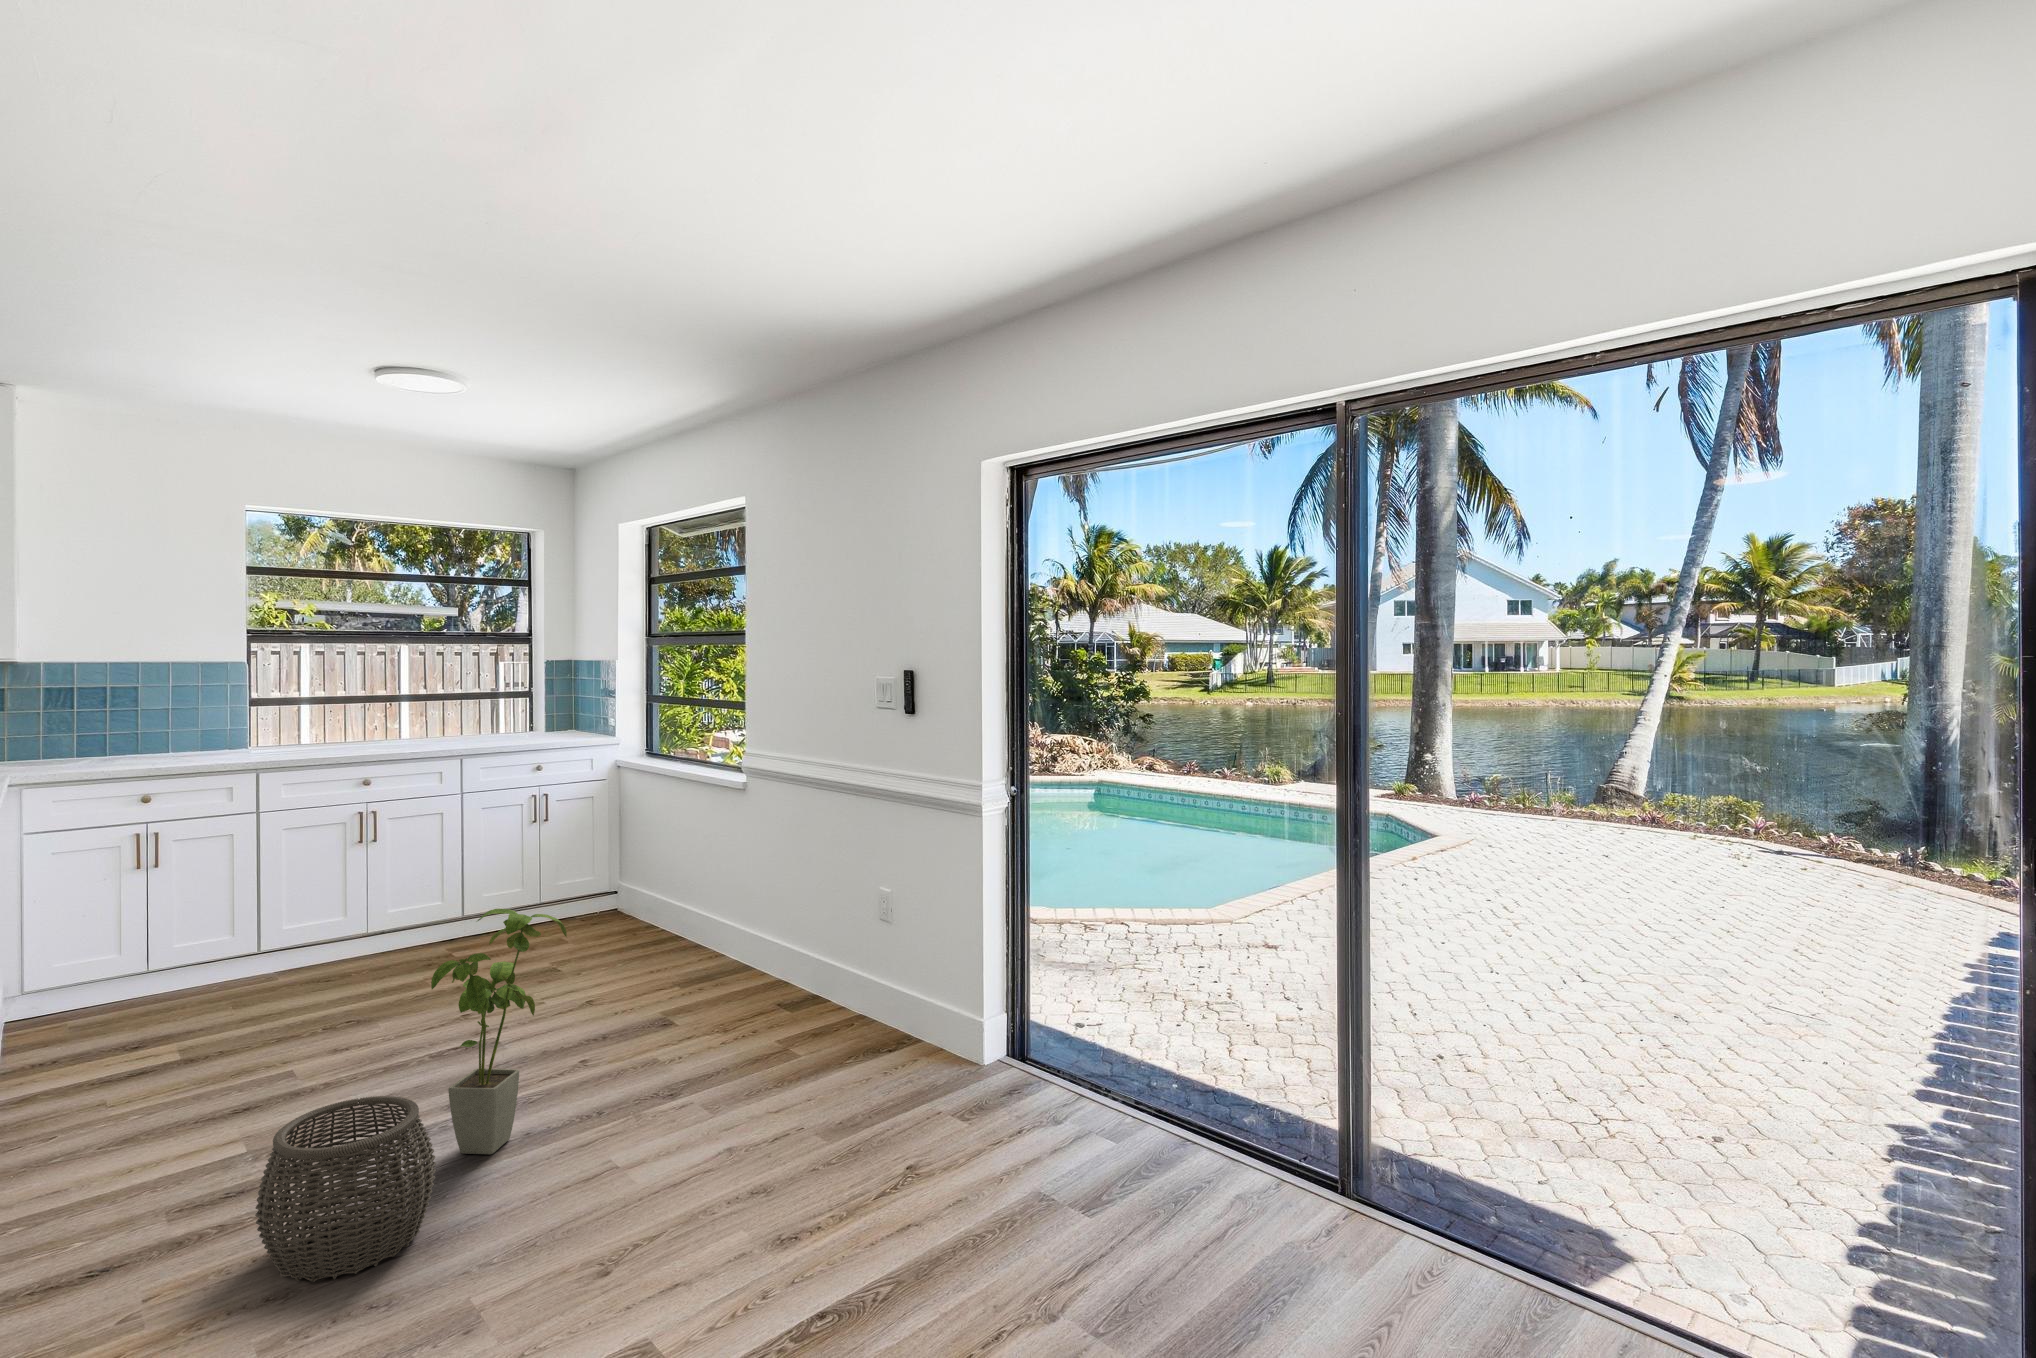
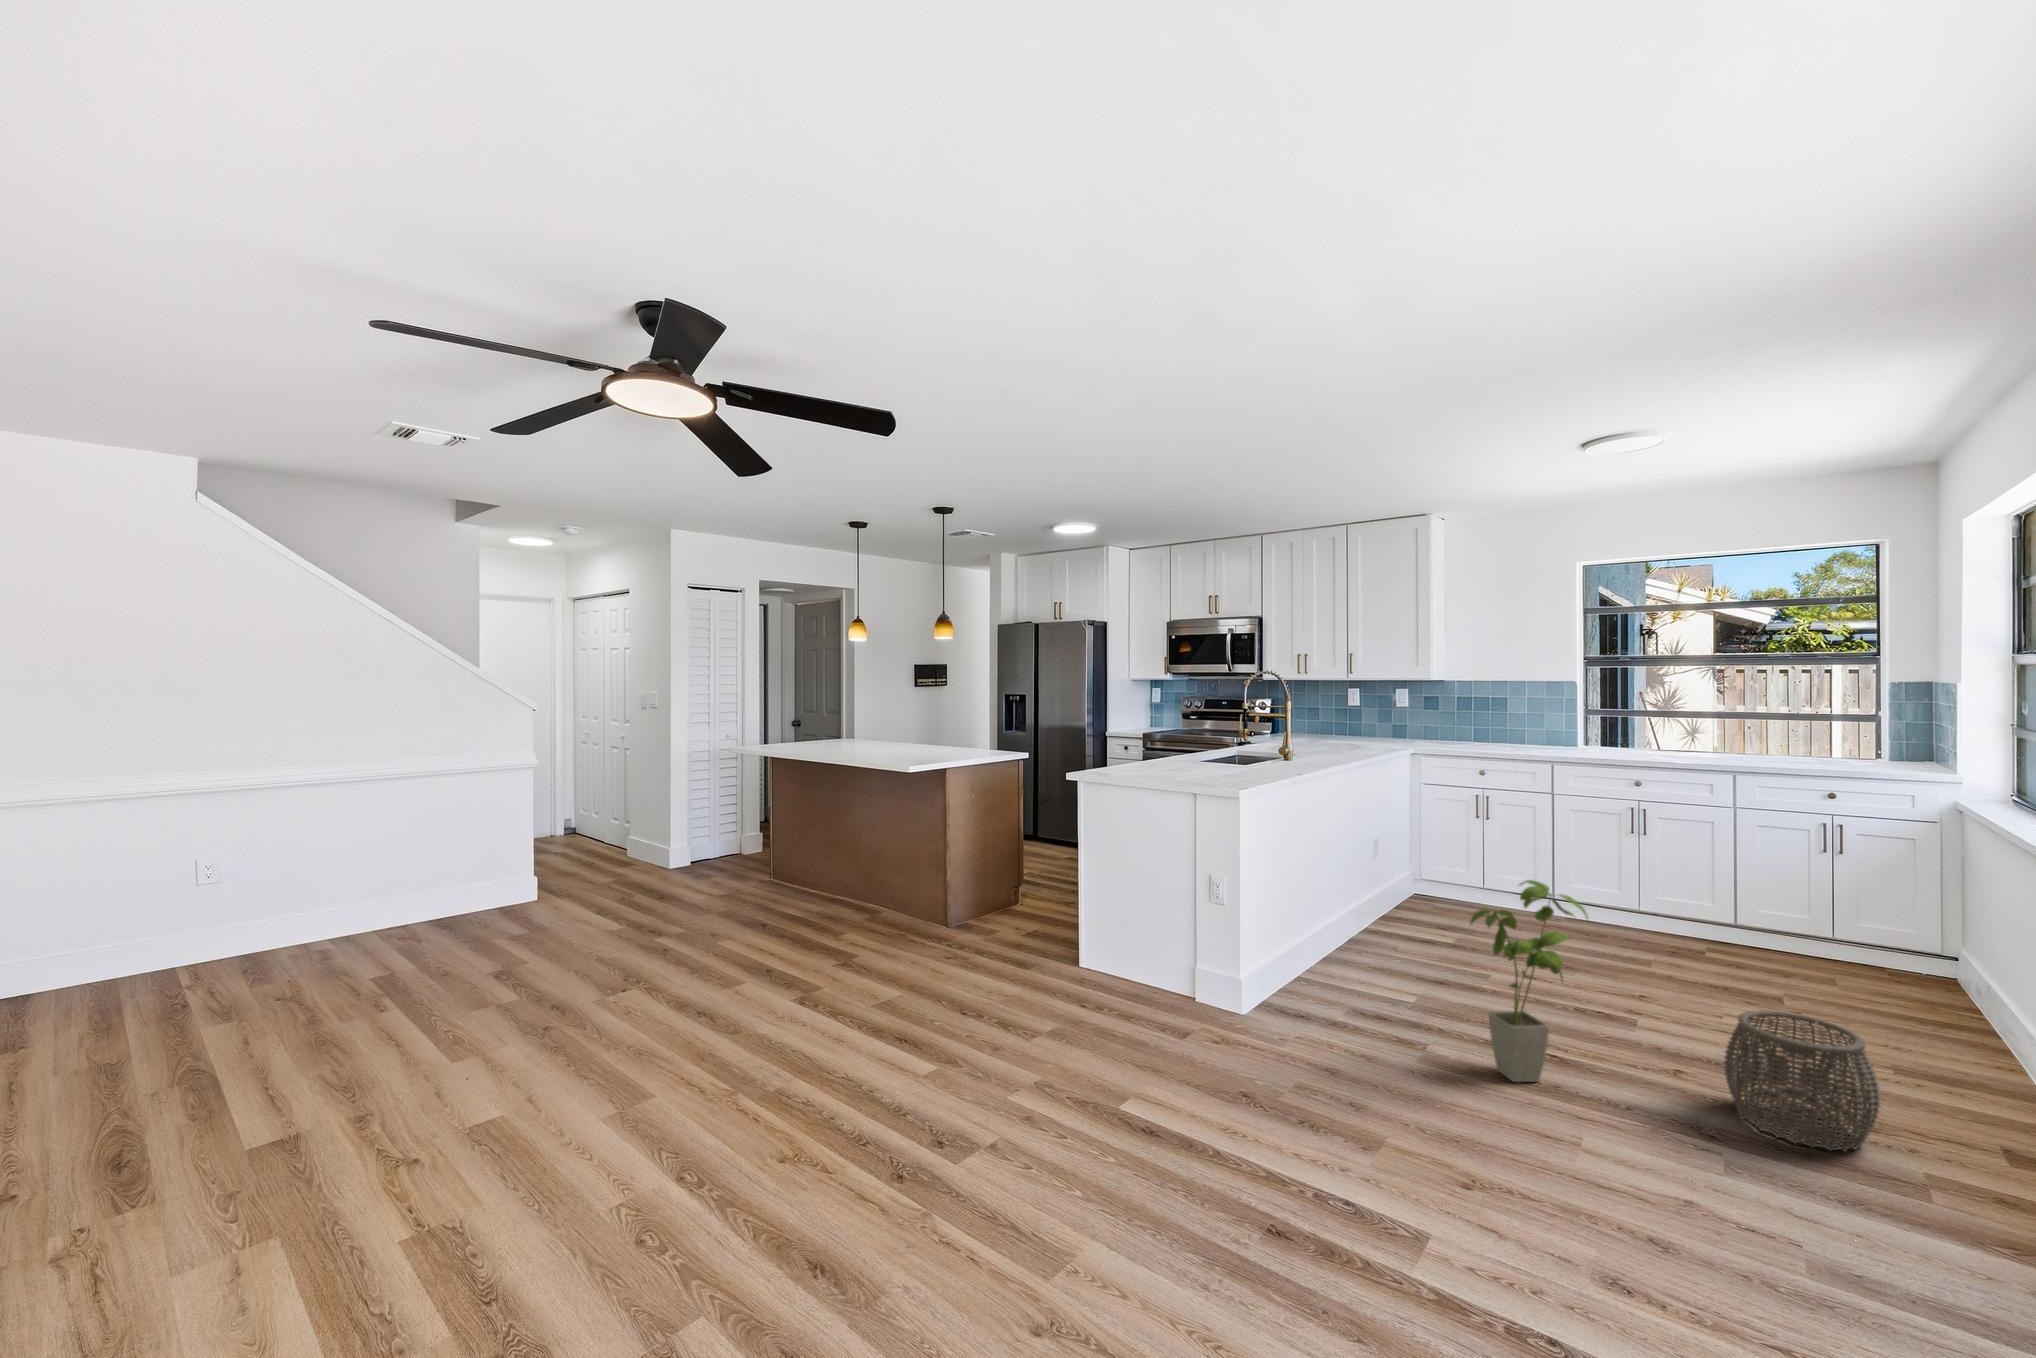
woven basket: present [255,1096,436,1282] -> present [1724,1010,1881,1151]

